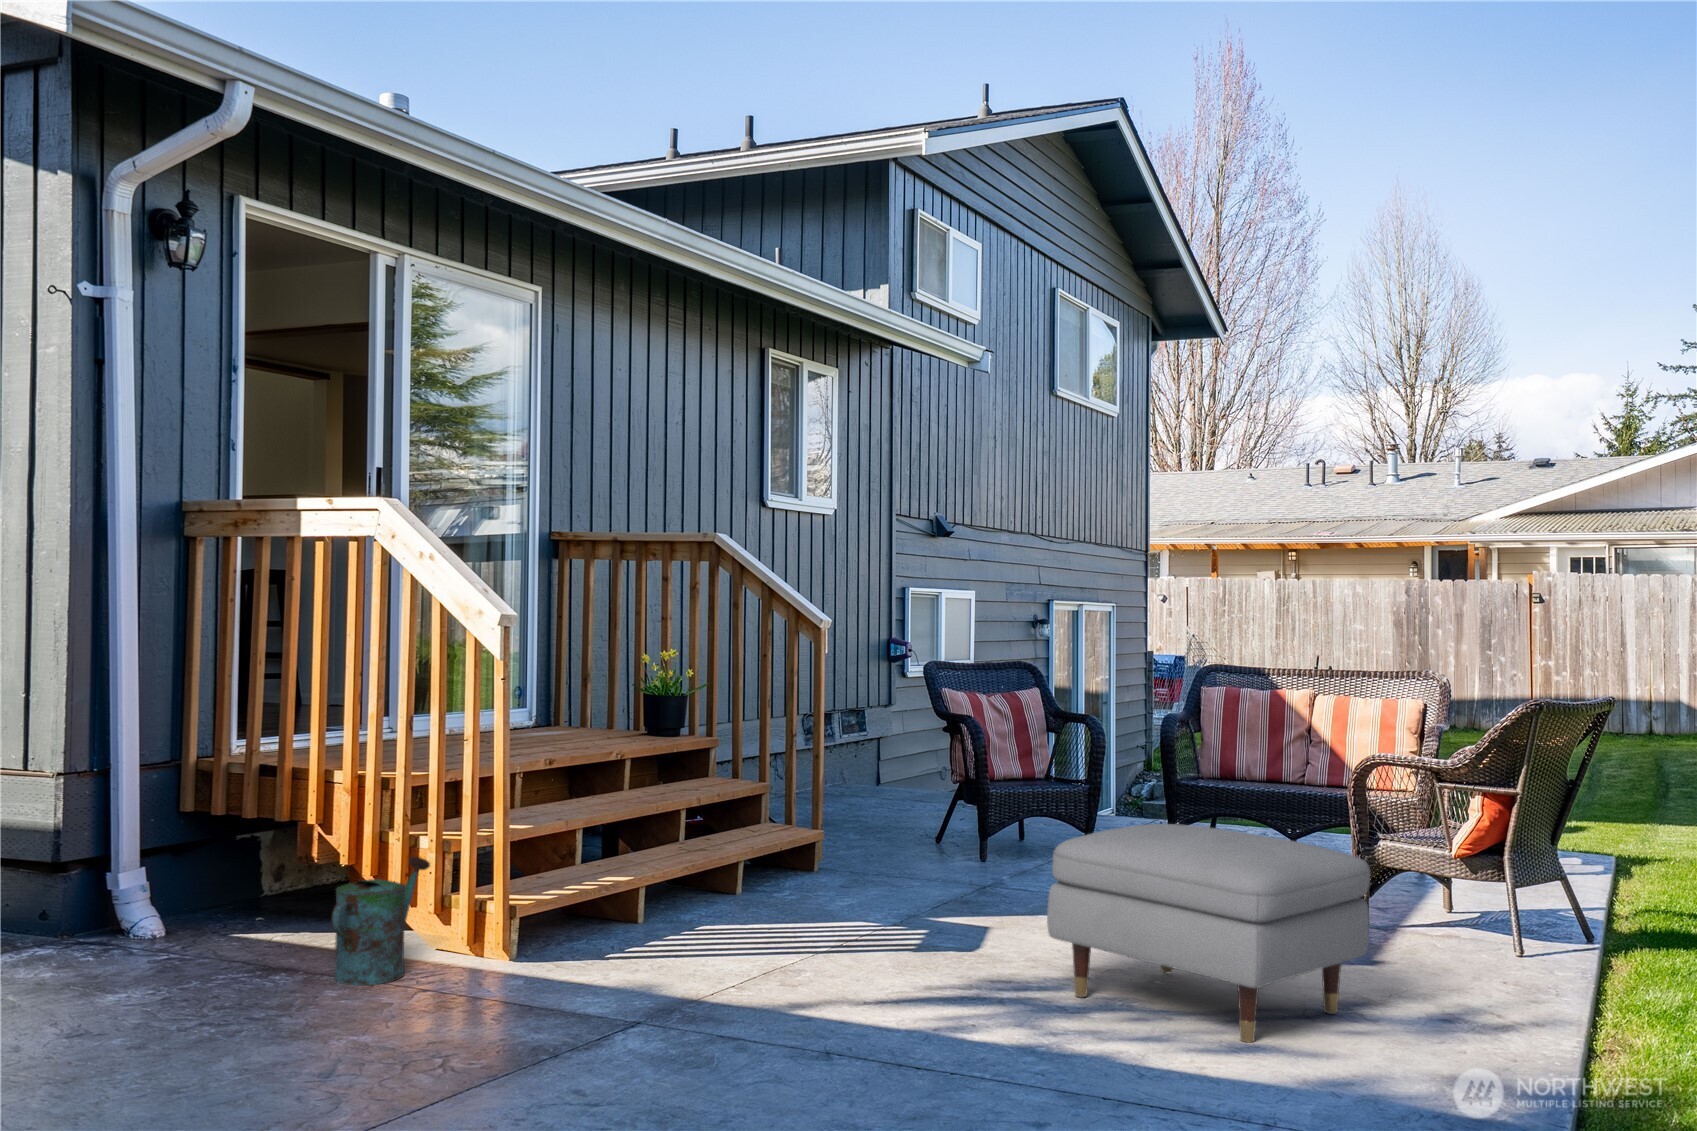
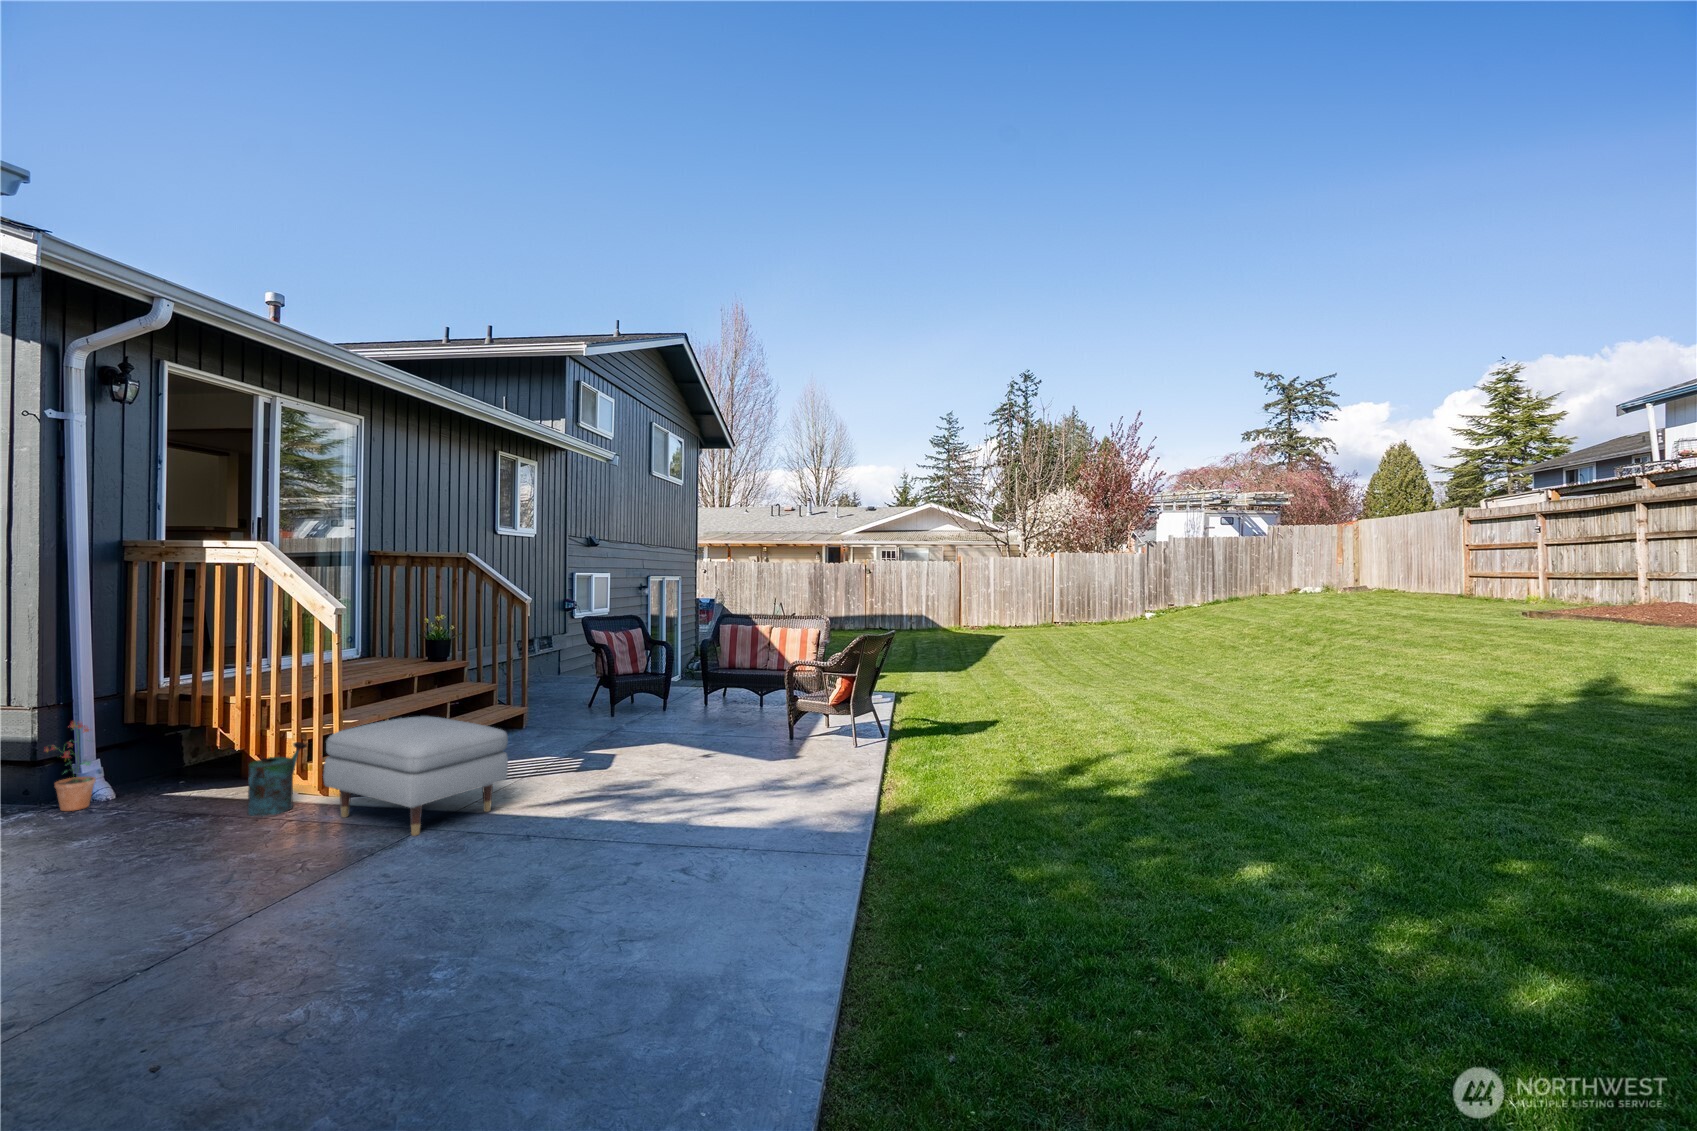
potted plant: none [68,796,136,947] -> present [45,721,96,811]
ottoman: present [1047,824,1370,1043] -> present [323,716,508,836]

